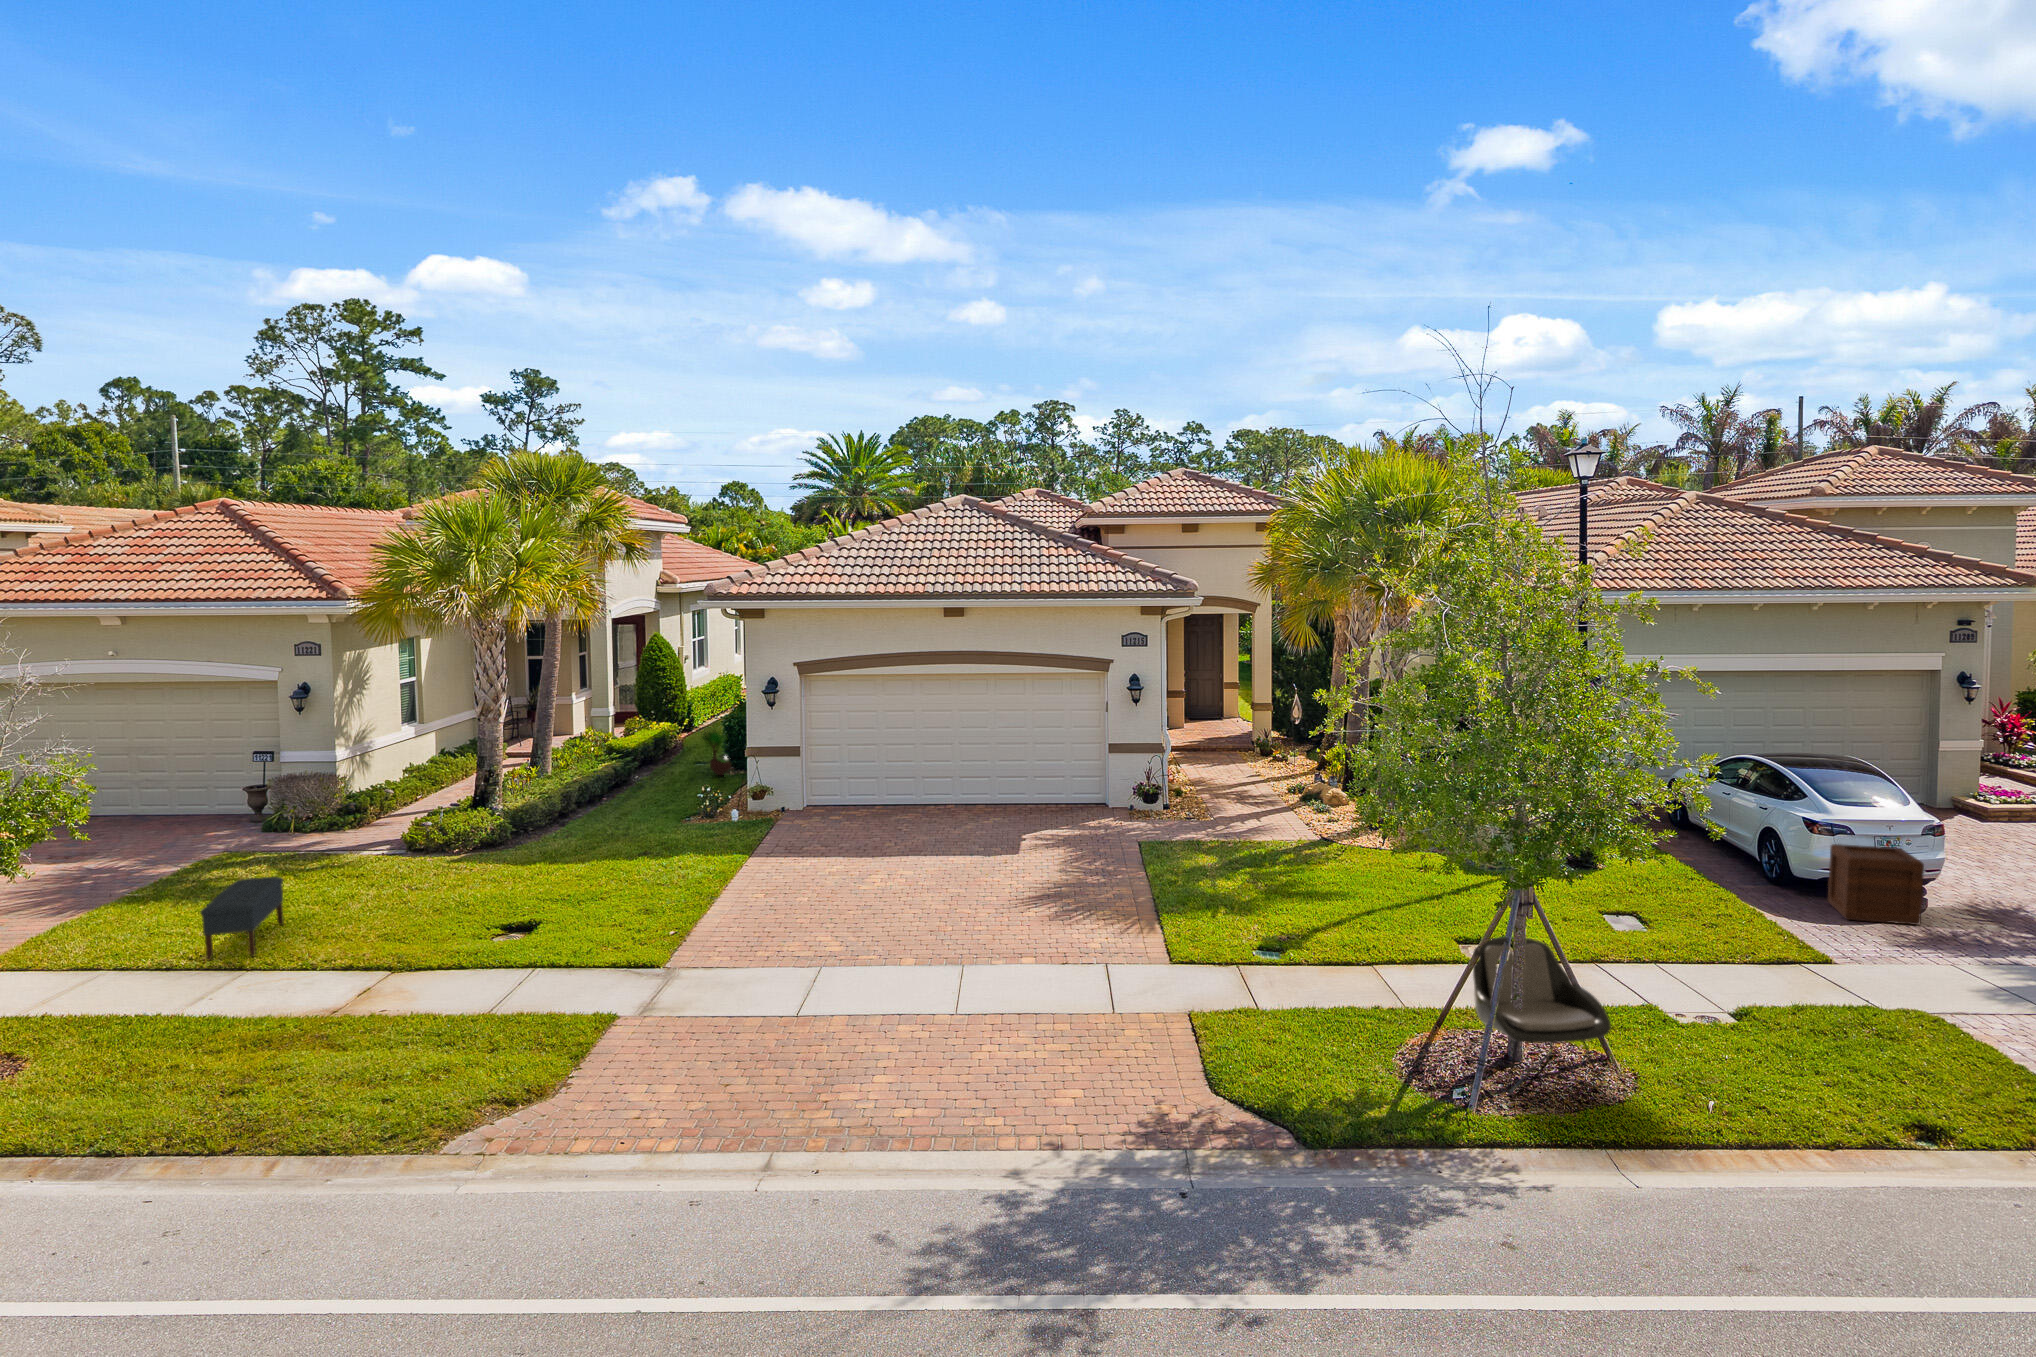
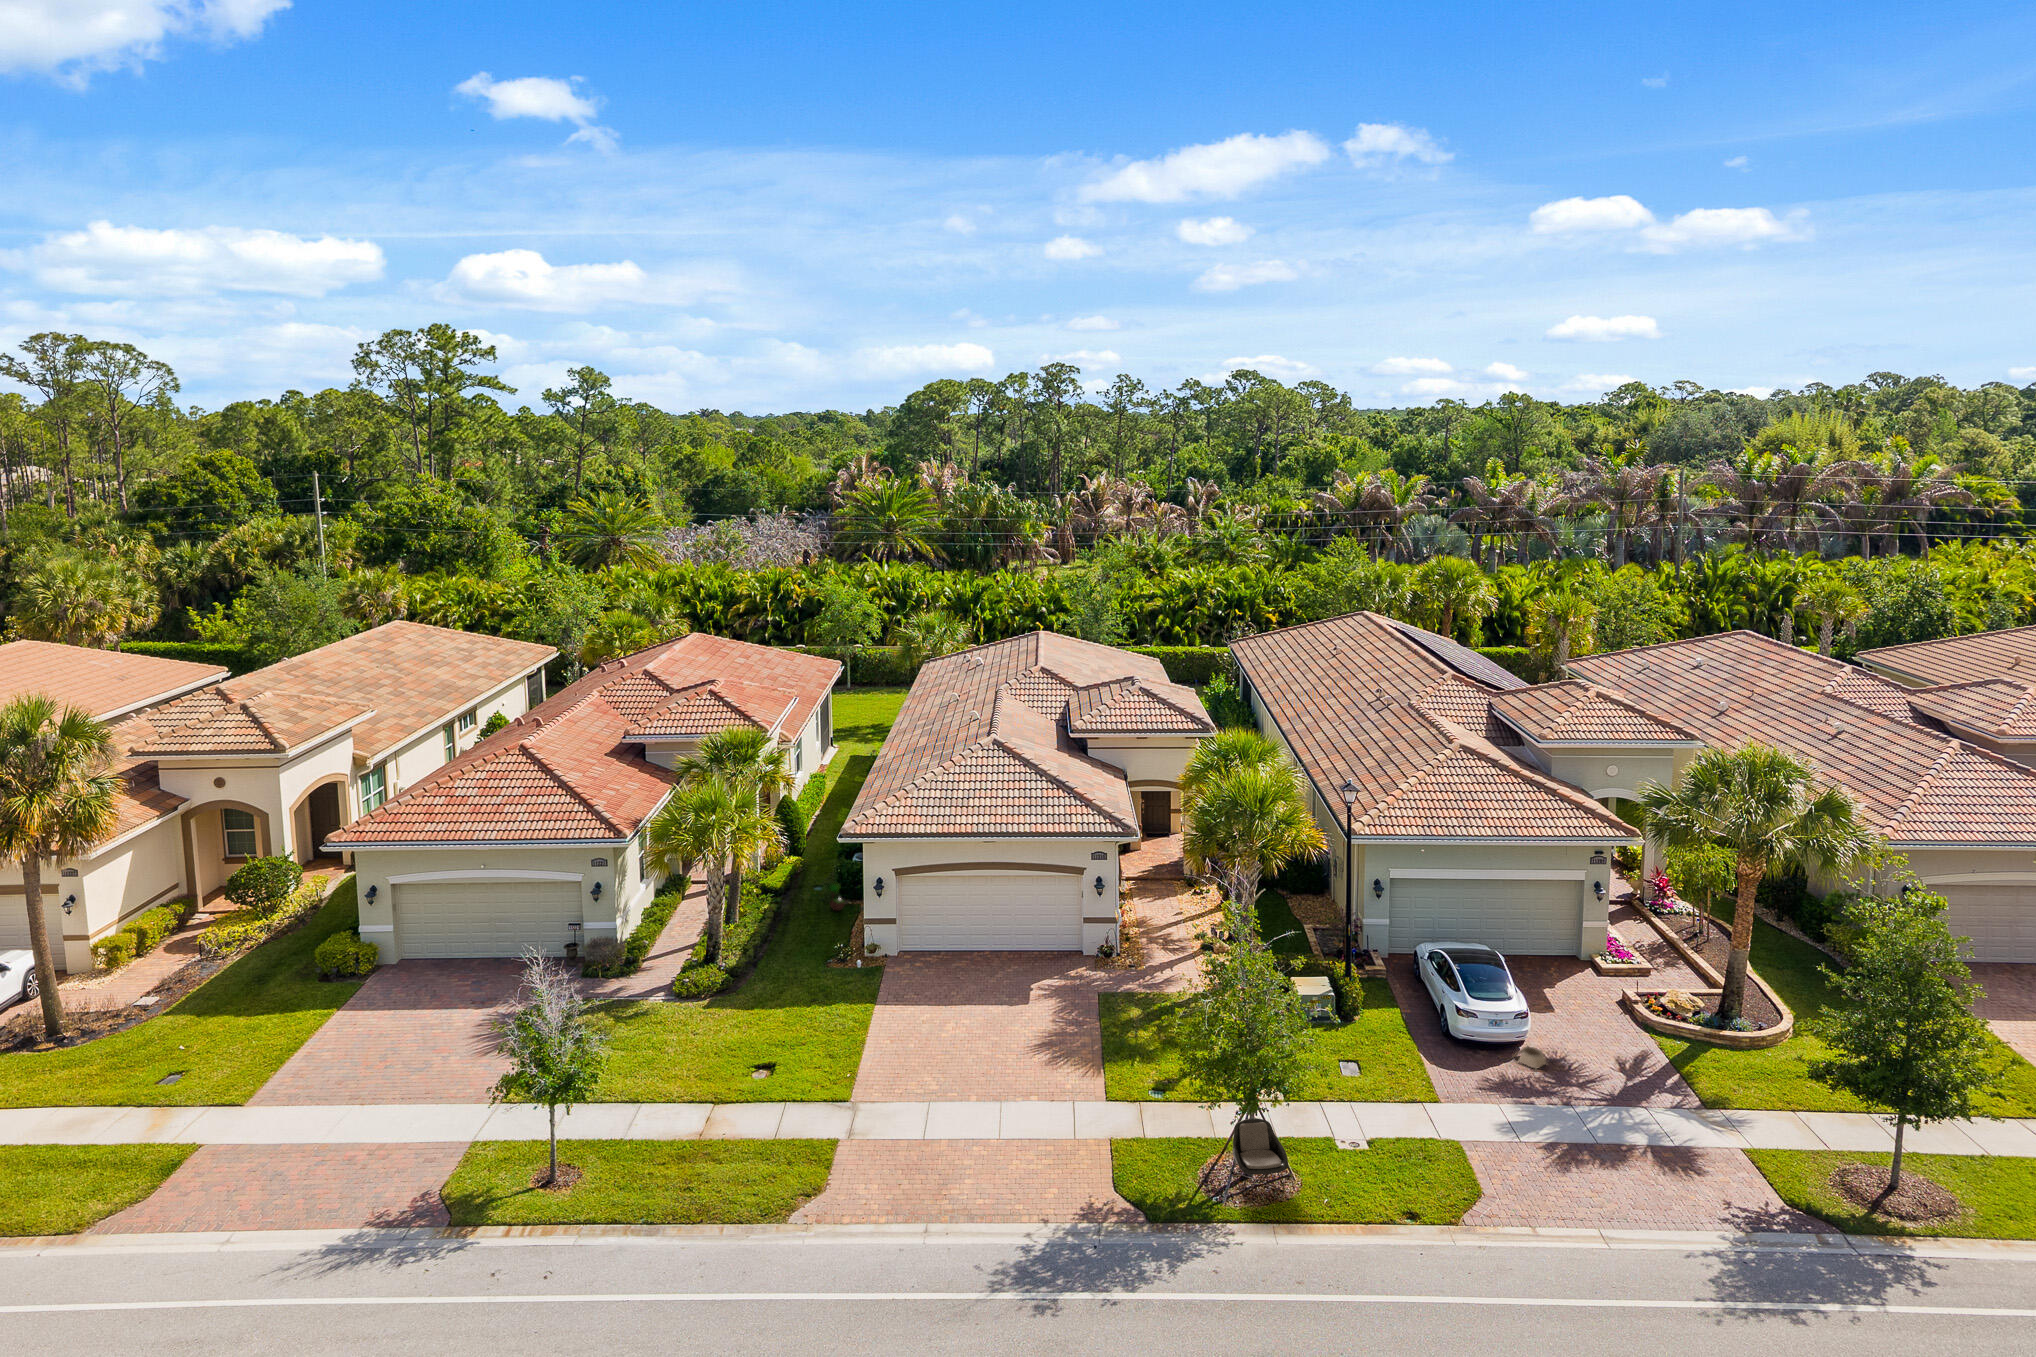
wooden crate: present [1828,844,1924,925] -> none [1463,1025,1501,1075]
bench: present [200,877,284,961] -> none [614,1042,640,1096]
basket: none [1925,879,2000,920] -> present [1513,1046,1546,1069]

